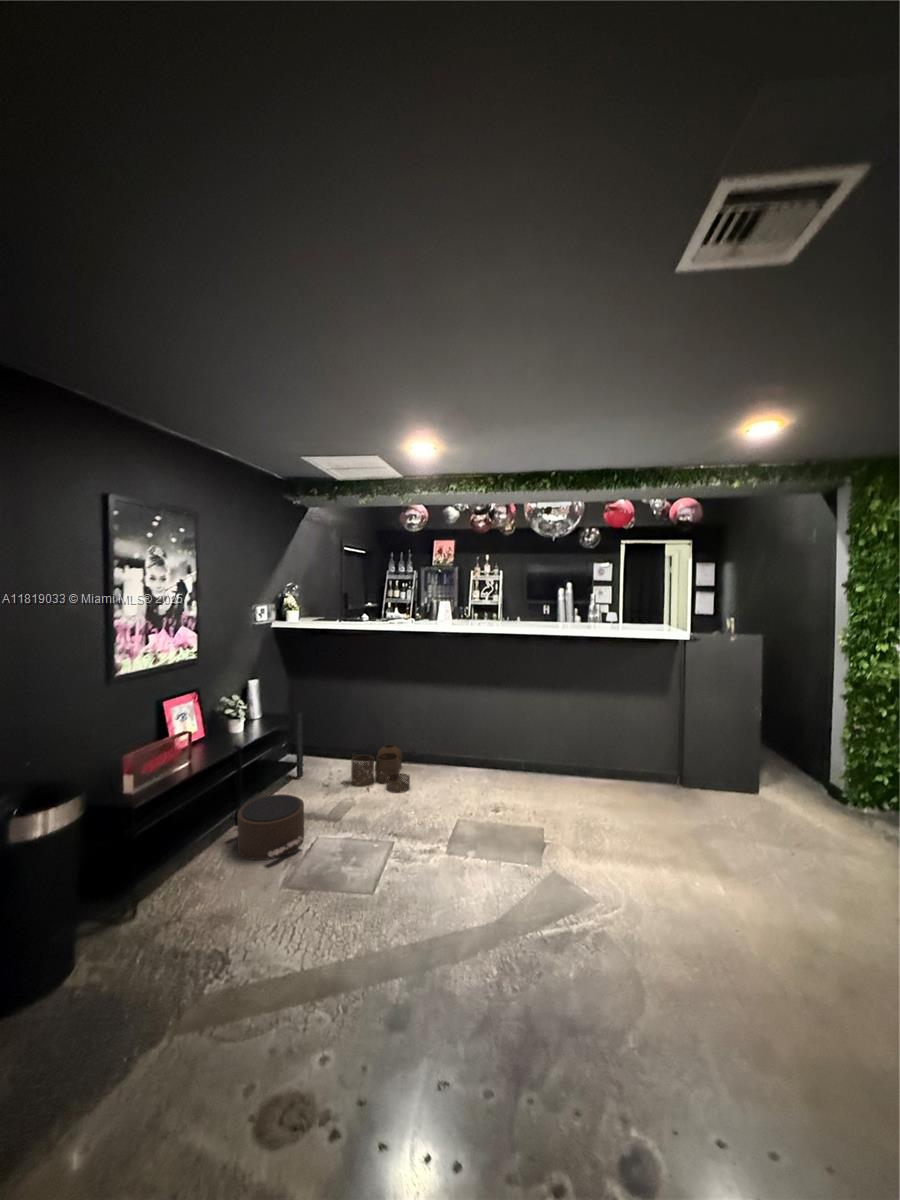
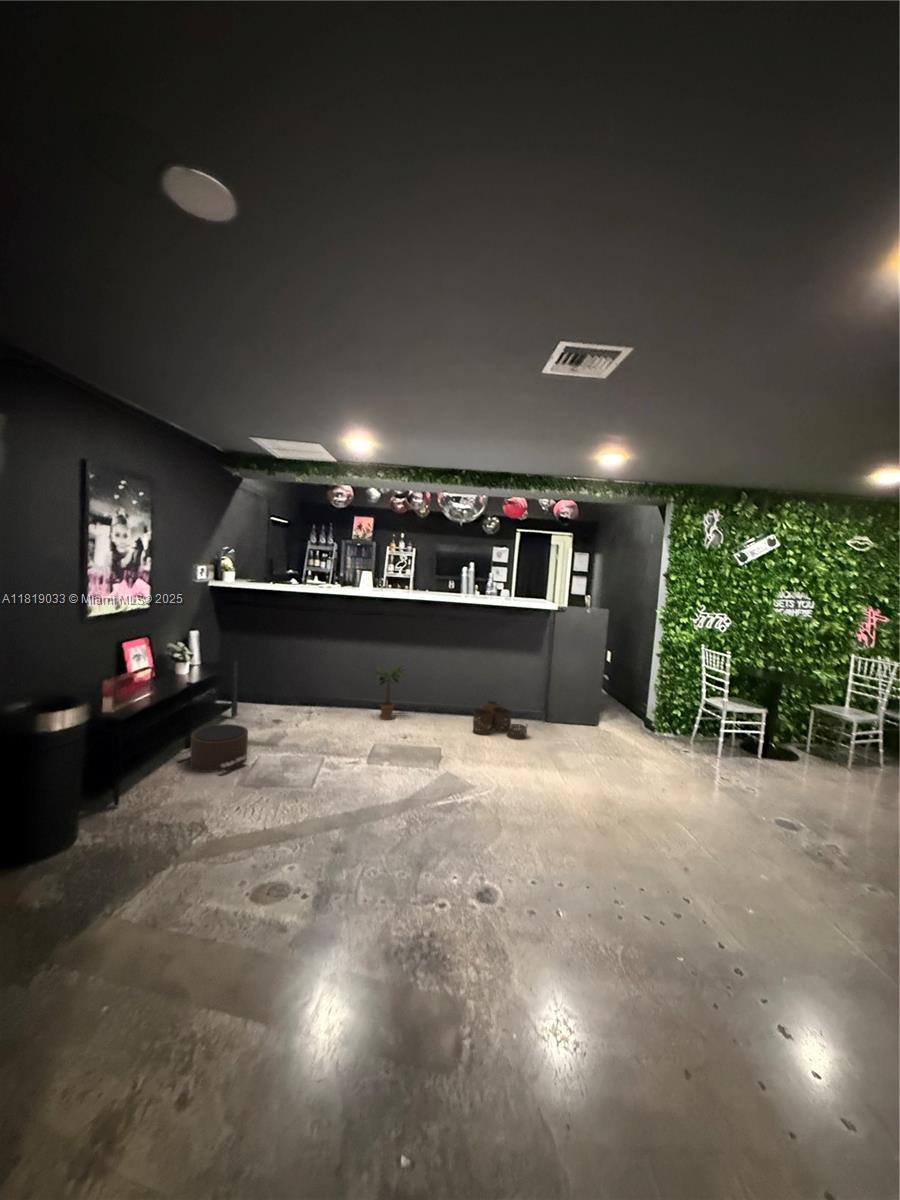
potted plant: none [453,712,499,780] -> present [374,666,407,720]
woven basket: present [351,744,410,793] -> present [473,701,527,740]

